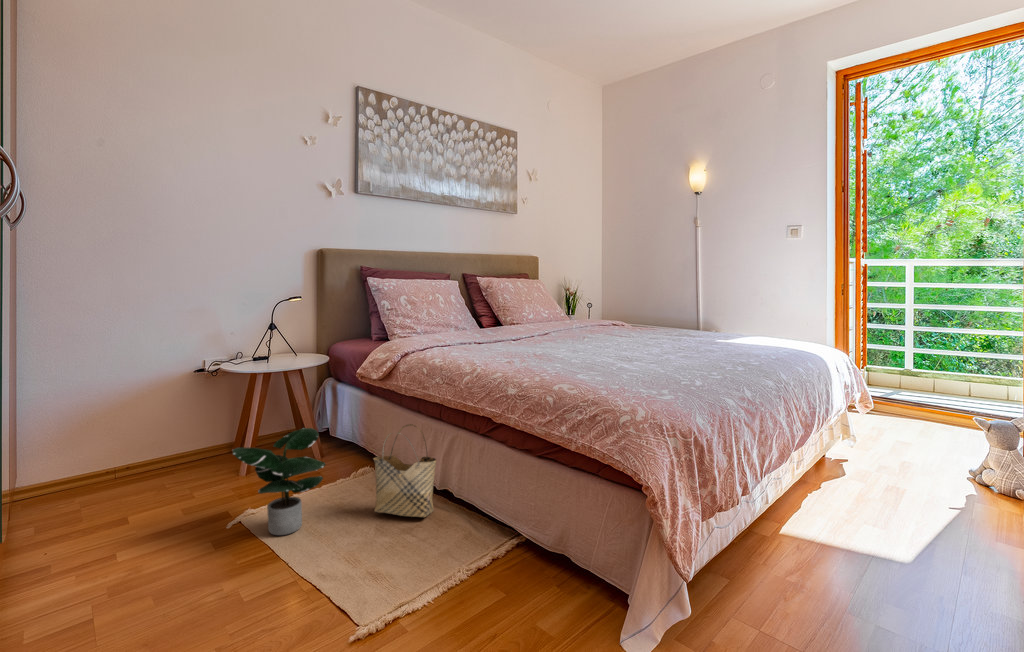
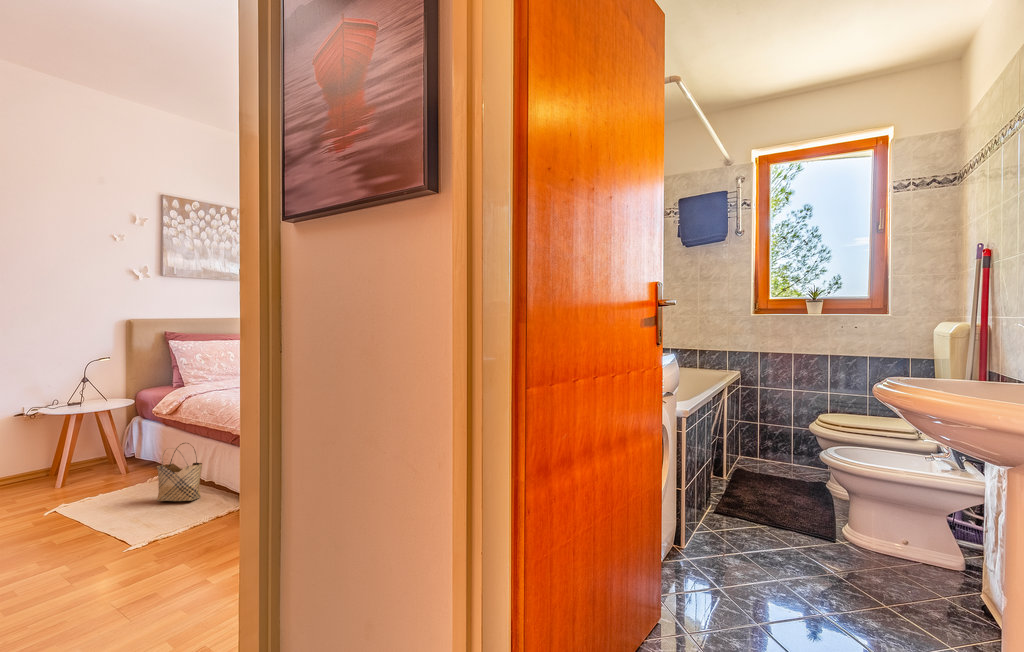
potted plant: present [233,428,325,535] -> none [47,450,118,520]

